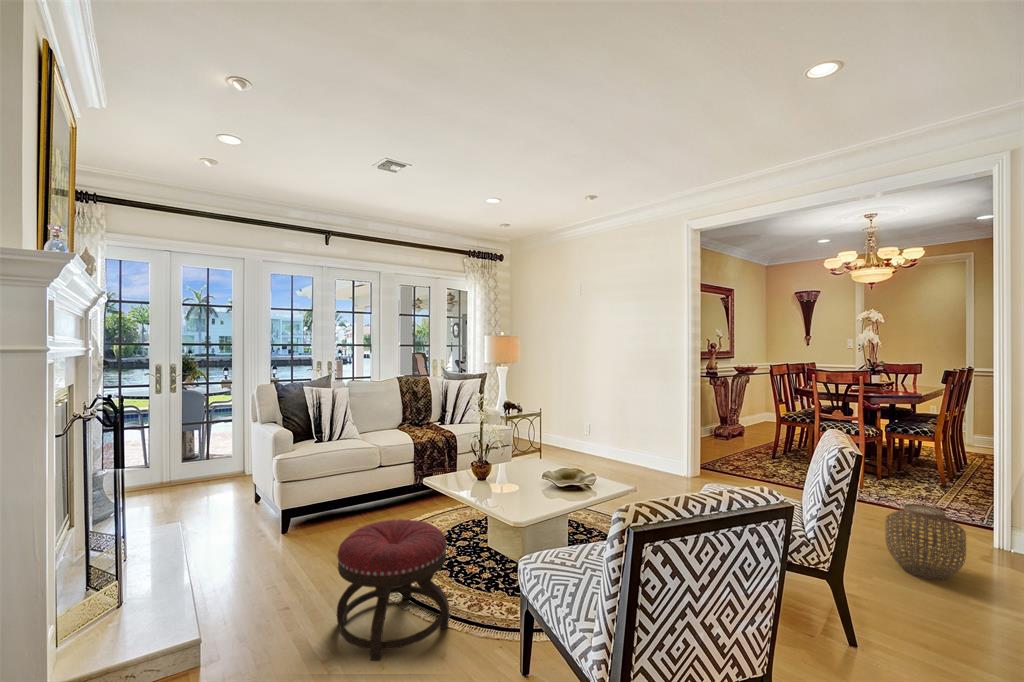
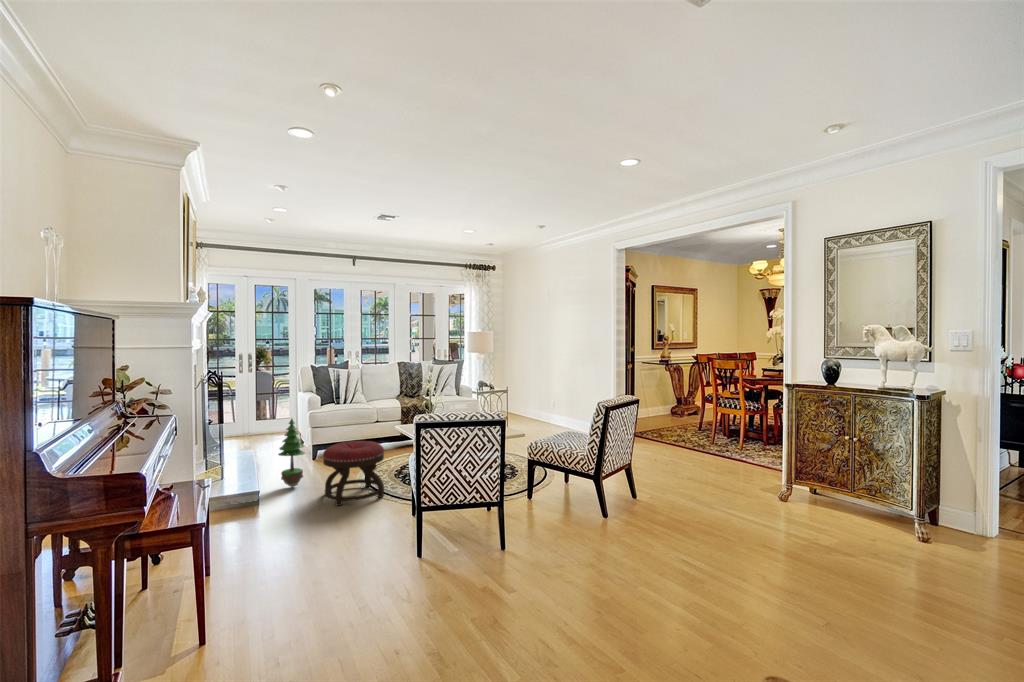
potted tree: none [241,483,292,611] -> present [278,419,305,487]
woven basket: present [885,504,966,580] -> none [680,446,724,494]

